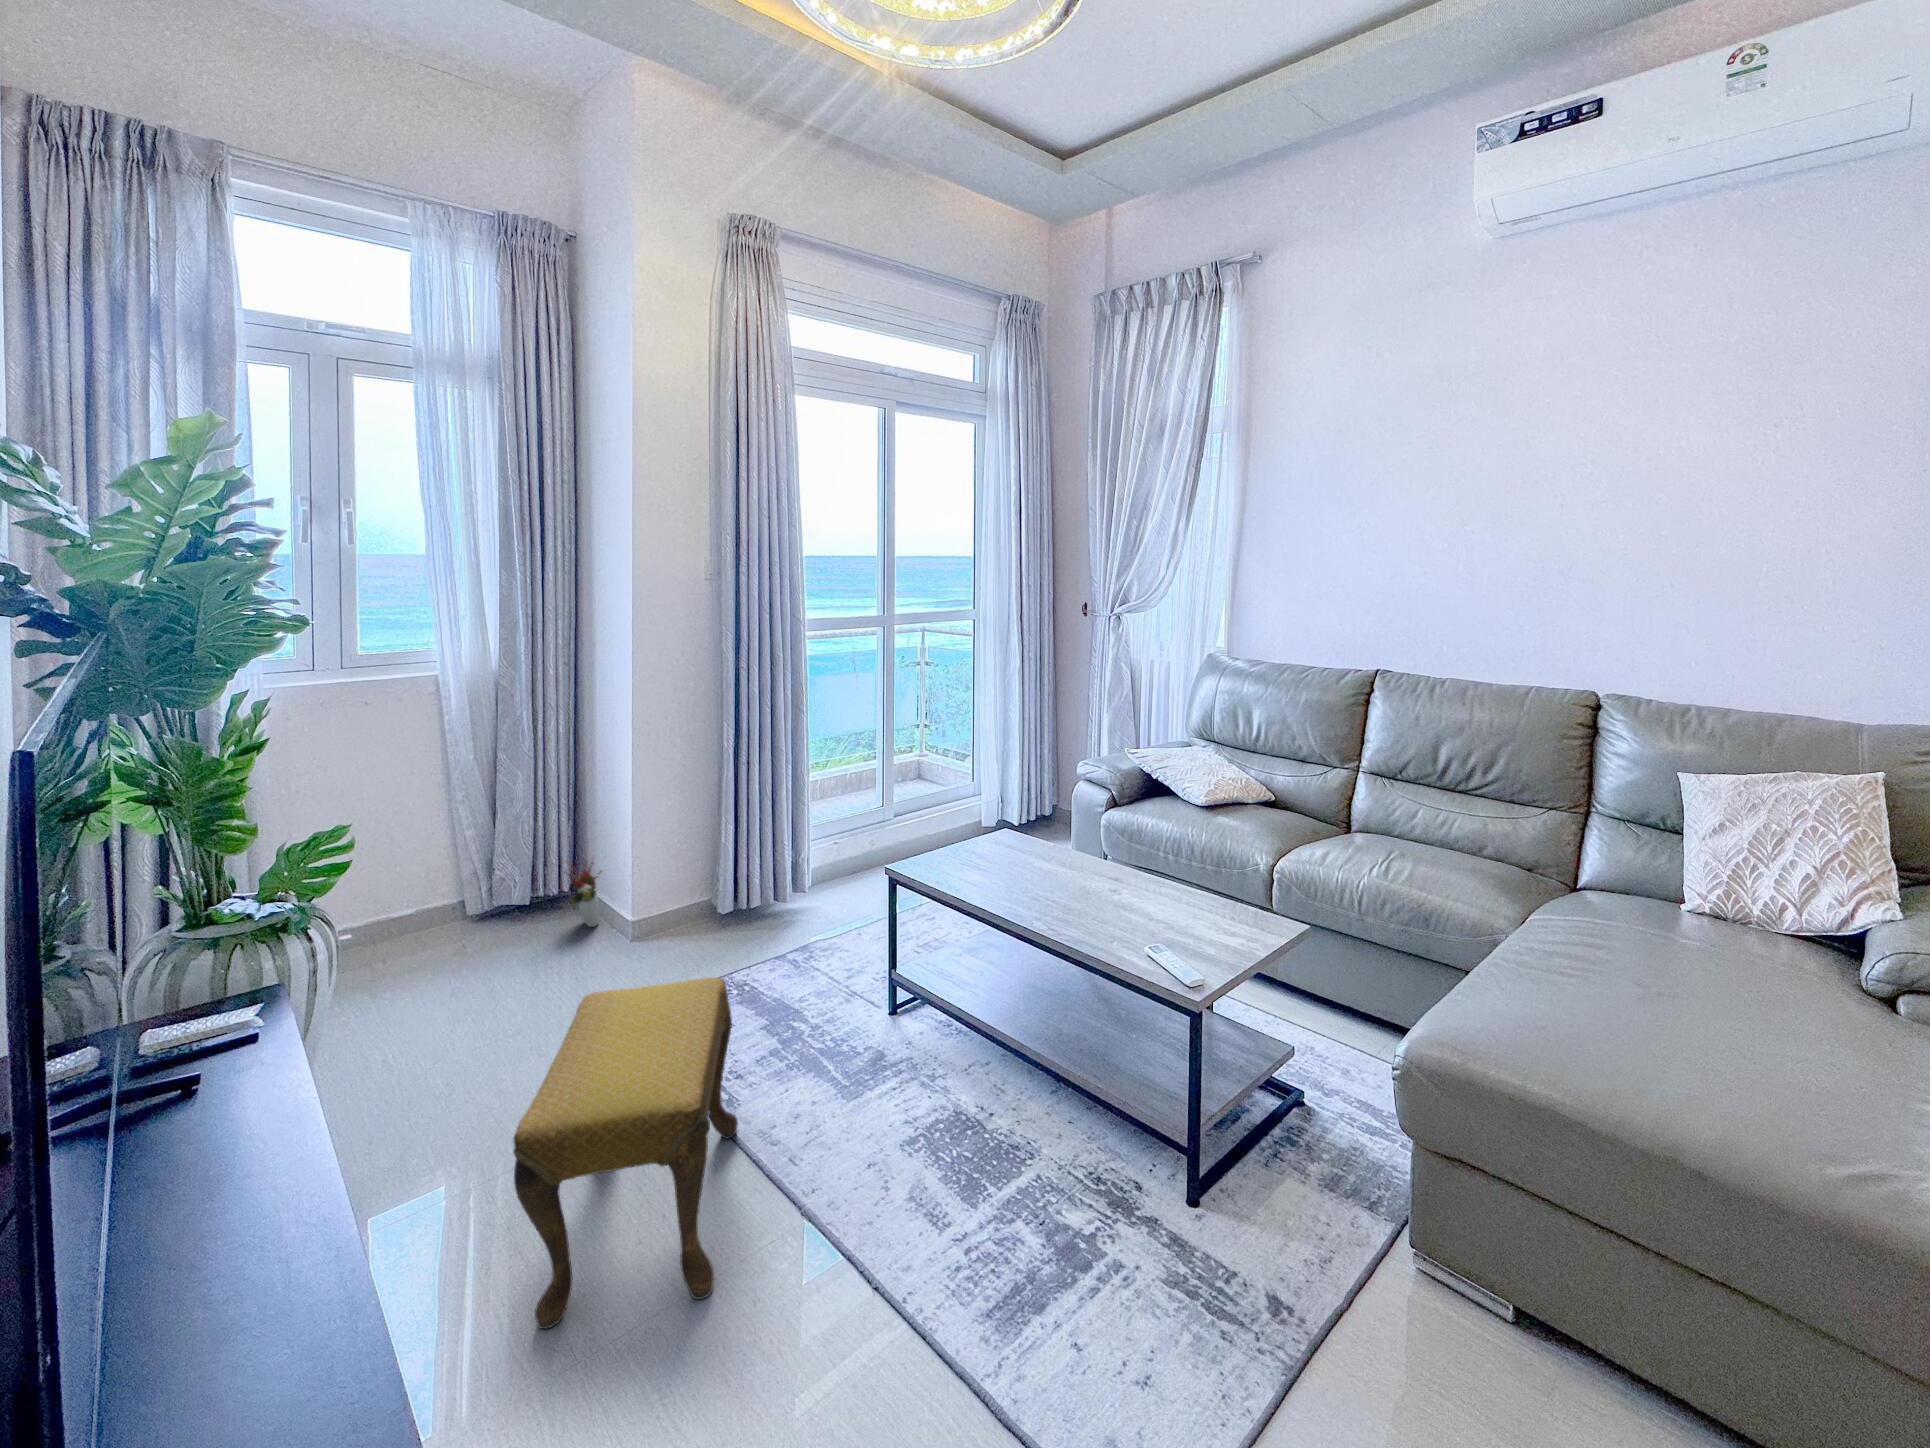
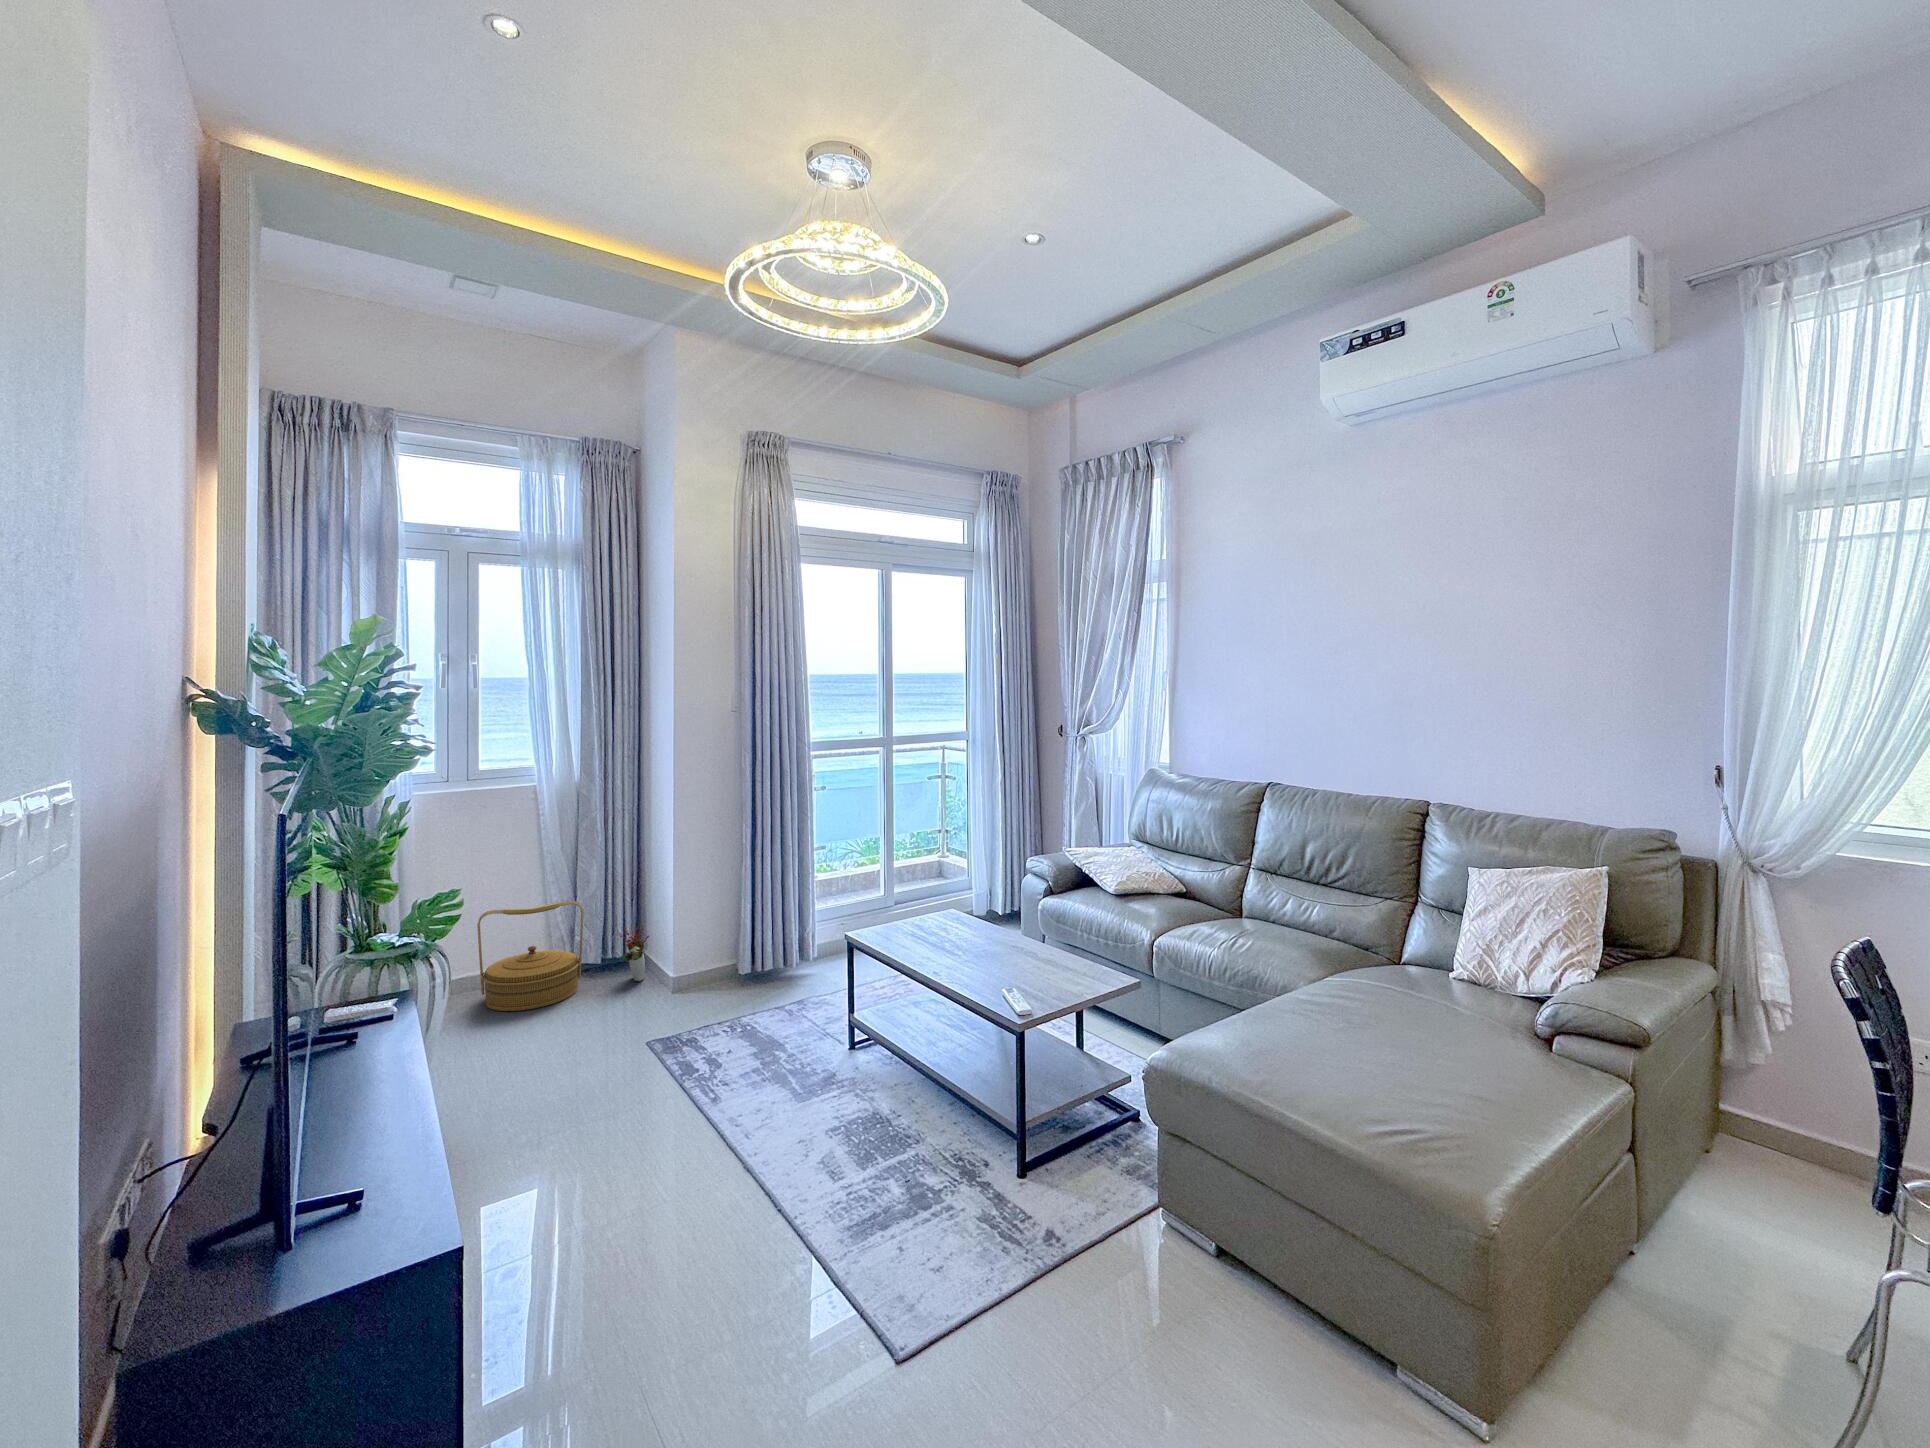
woven basket: none [365,832,515,979] -> present [477,901,583,1011]
footstool: present [513,977,738,1329] -> none [548,996,712,1217]

